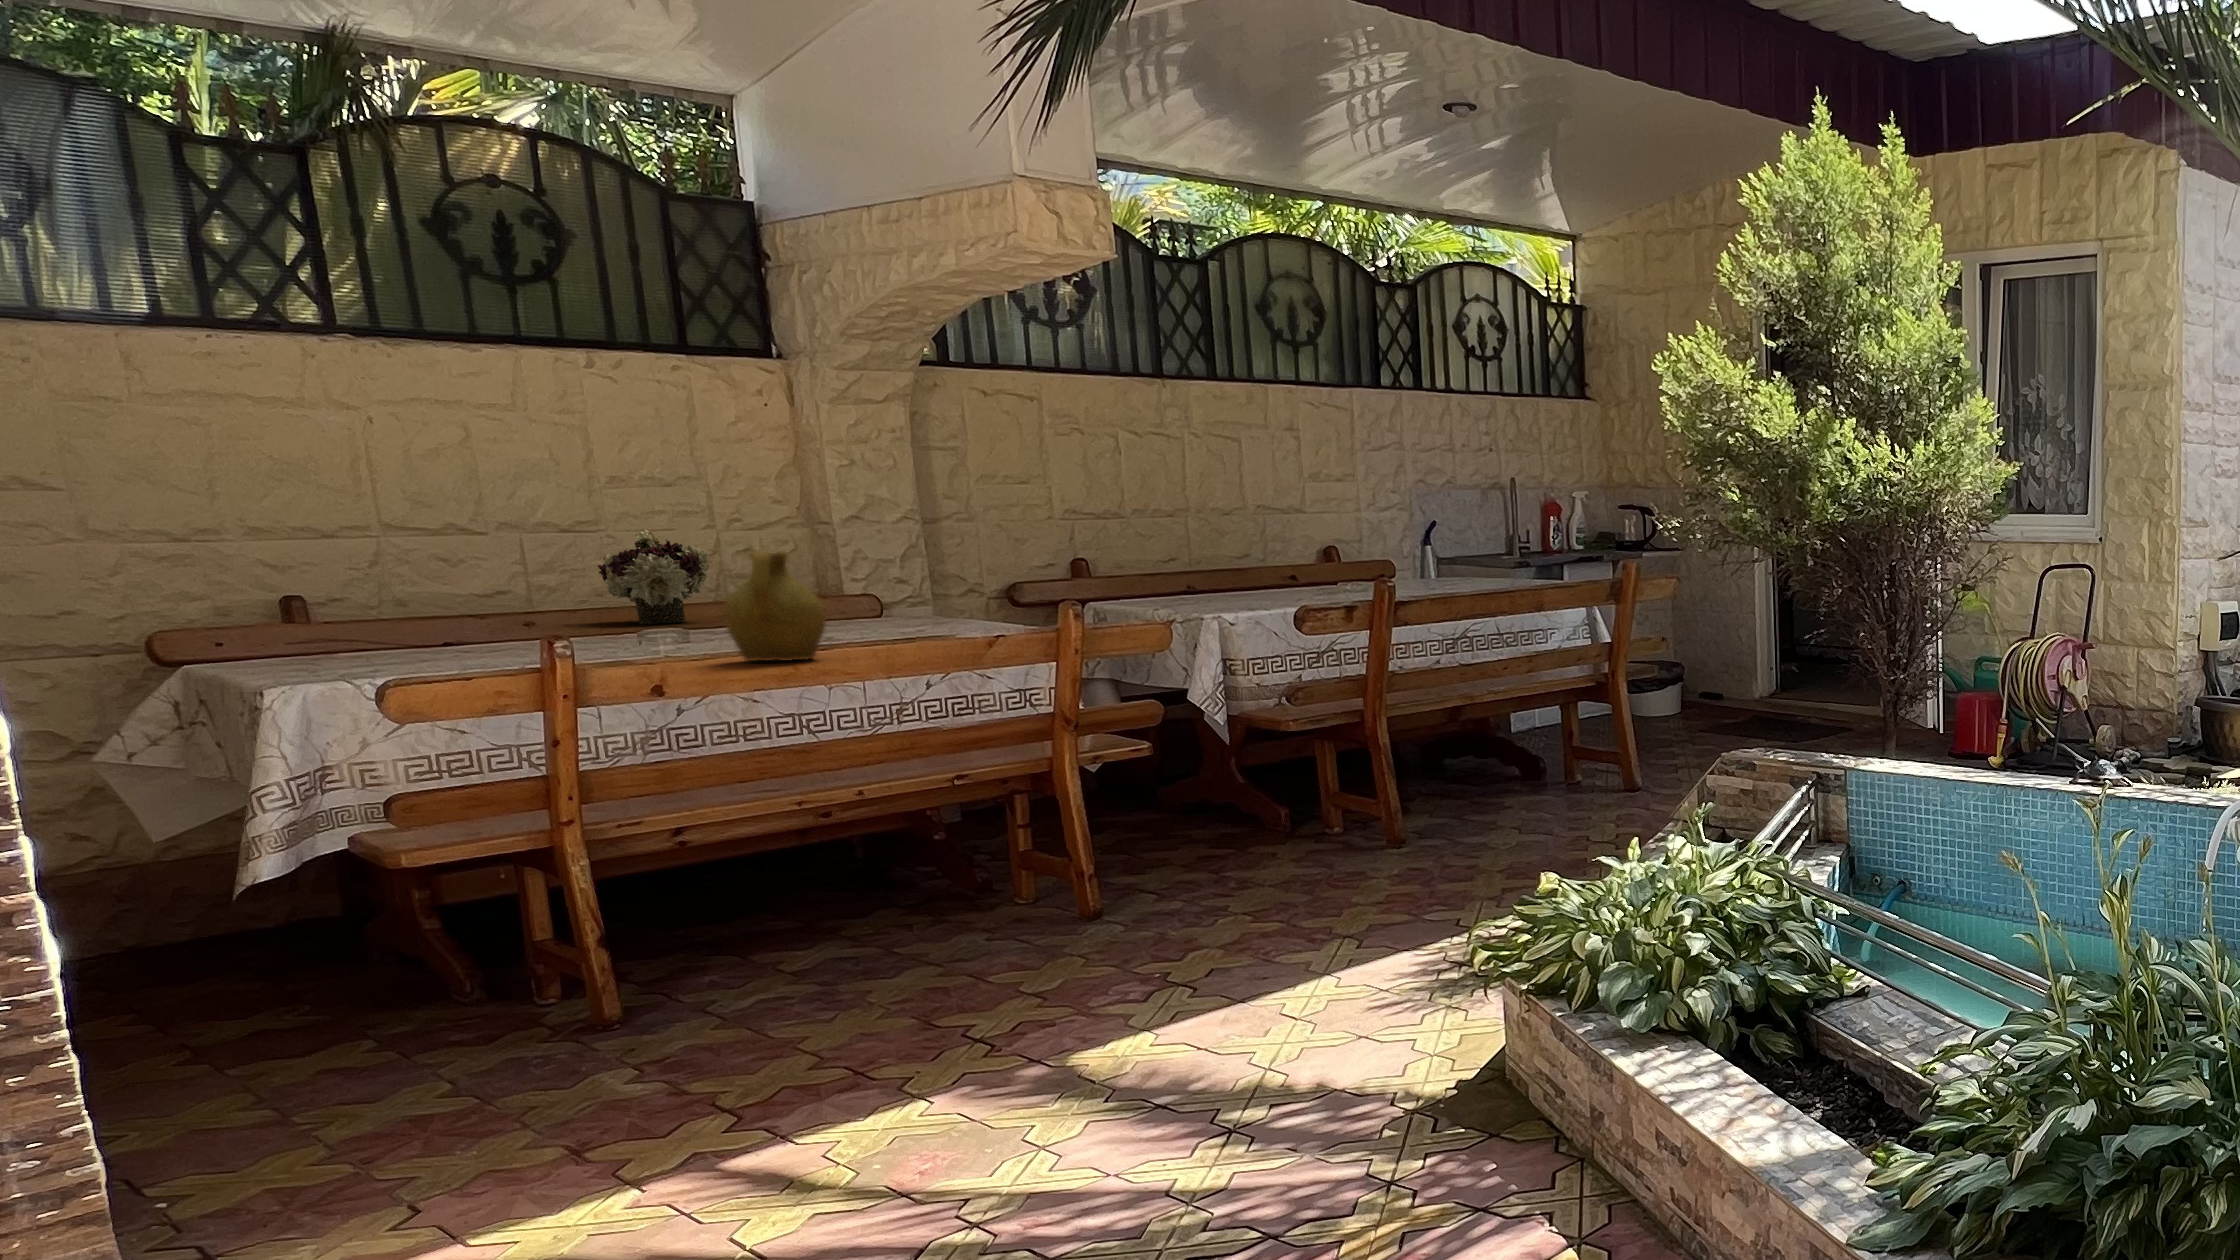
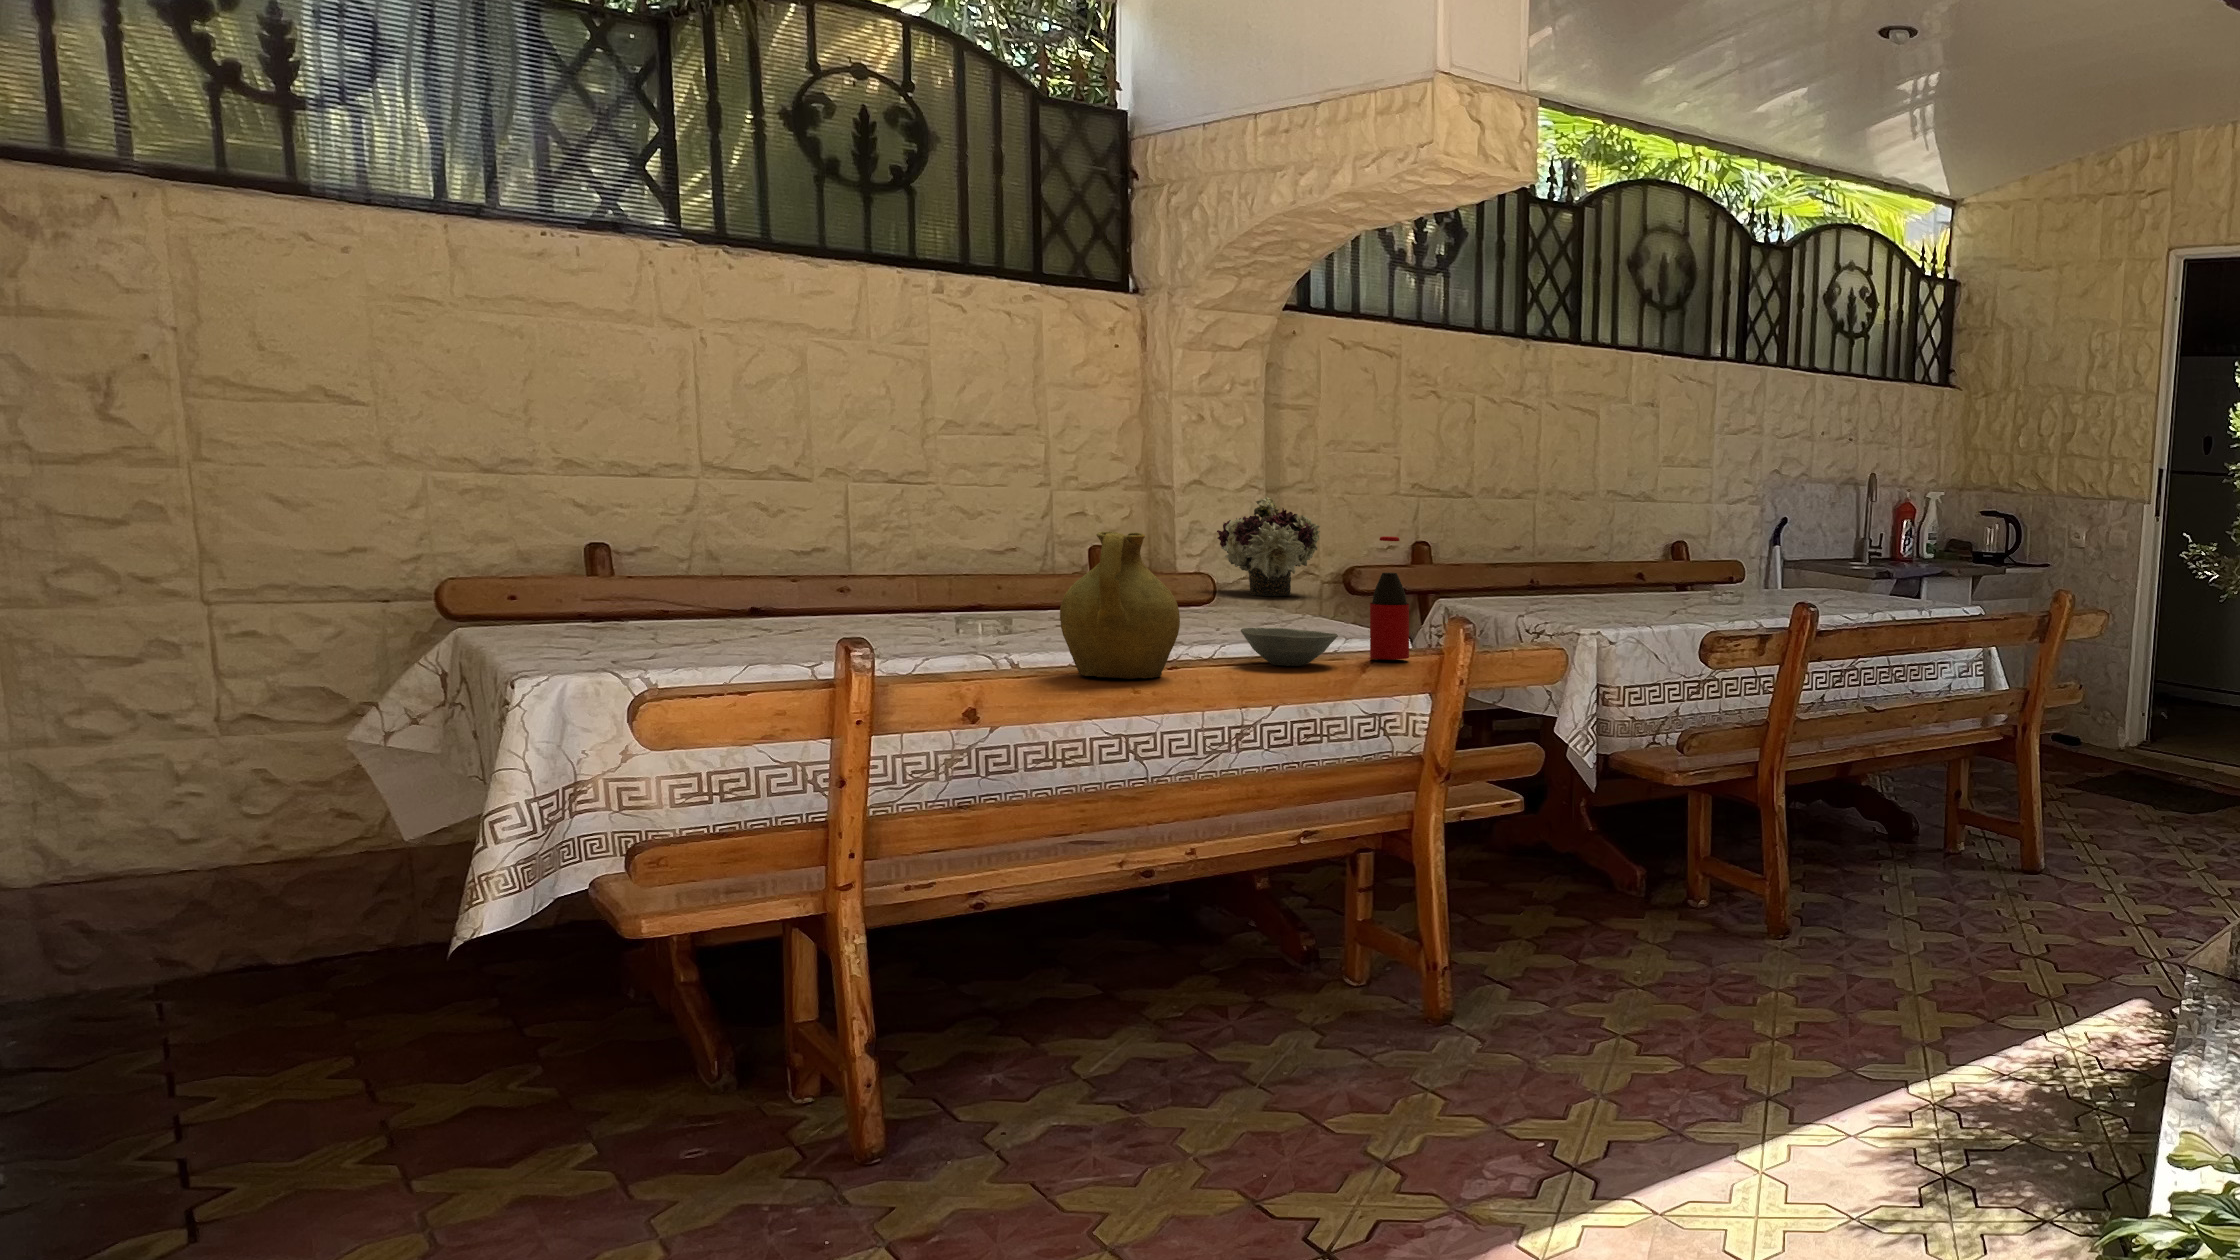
flower arrangement: present [598,530,709,624] -> present [1217,497,1320,596]
bottle: none [995,546,1033,643] -> present [1370,536,1409,659]
bowl: none [883,622,967,649] -> present [1241,628,1338,666]

